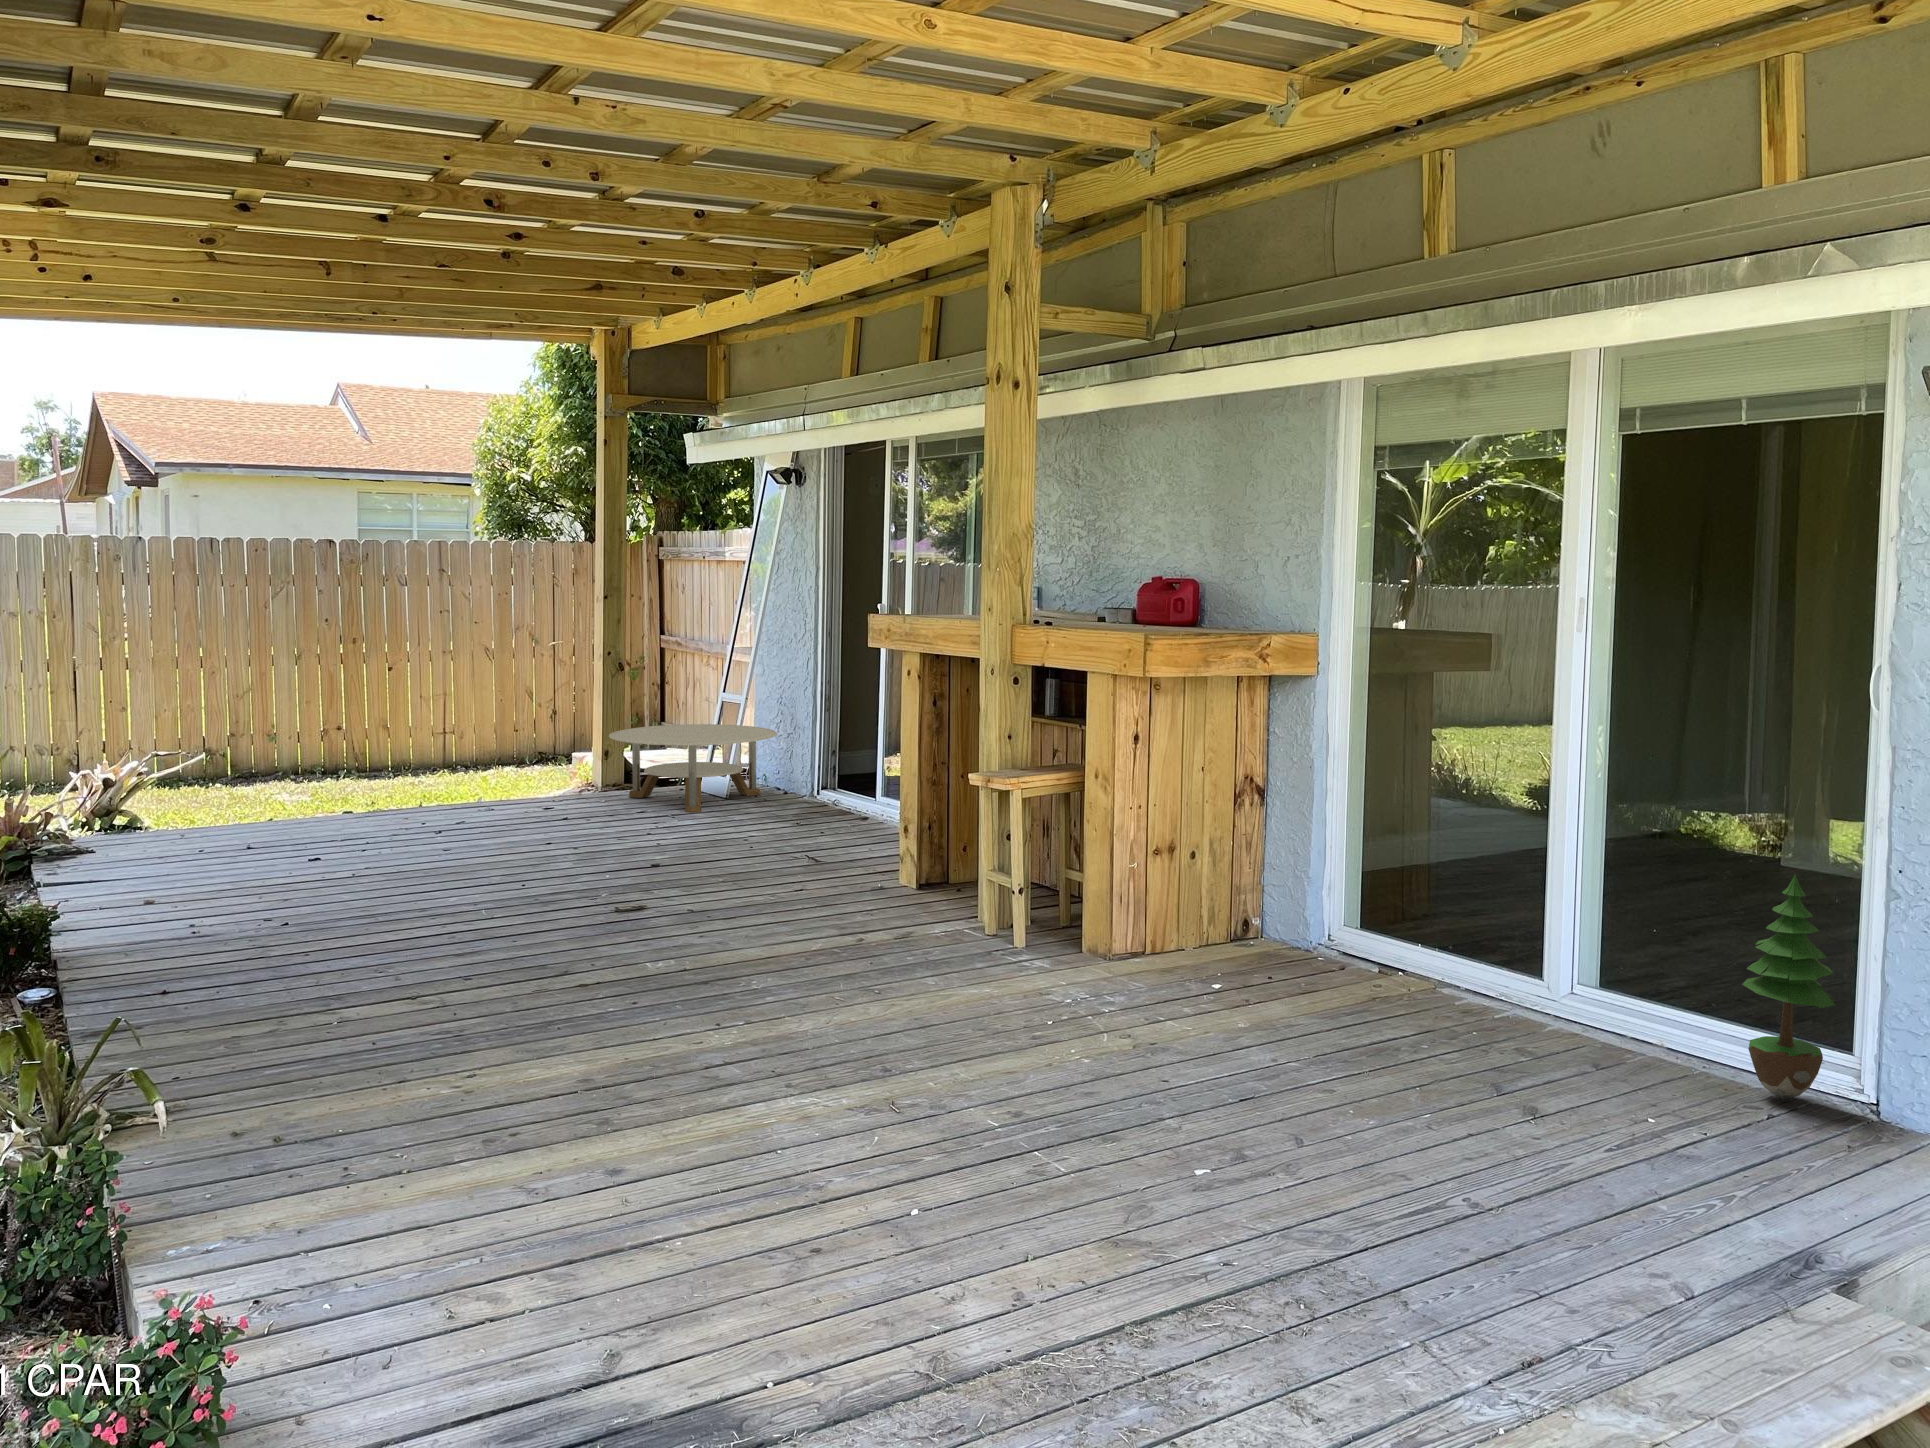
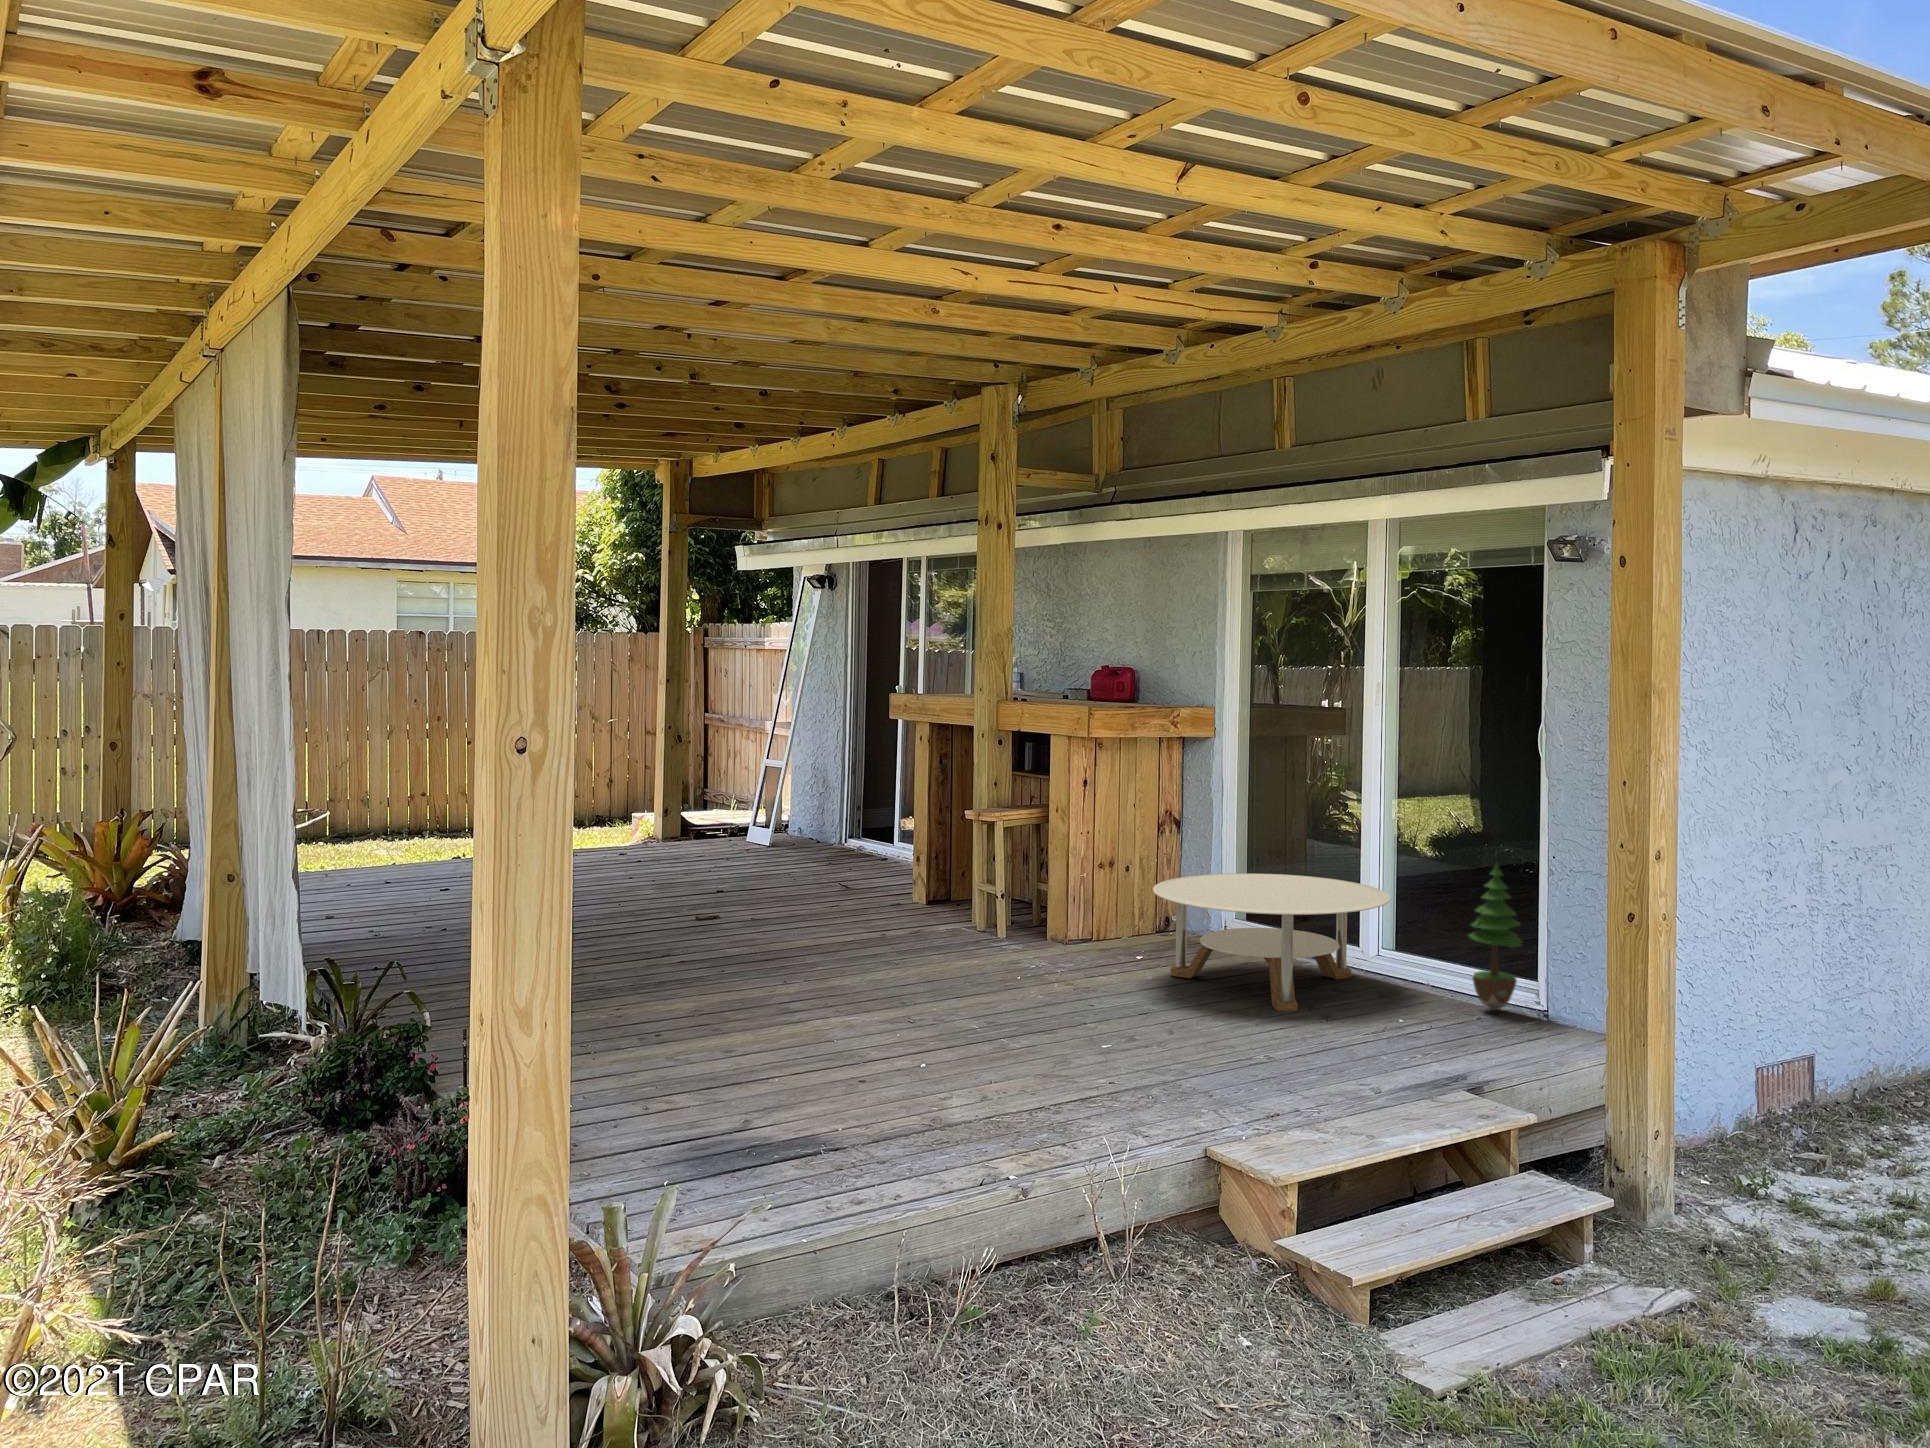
round table: present [609,724,777,813] -> present [1153,873,1390,1012]

